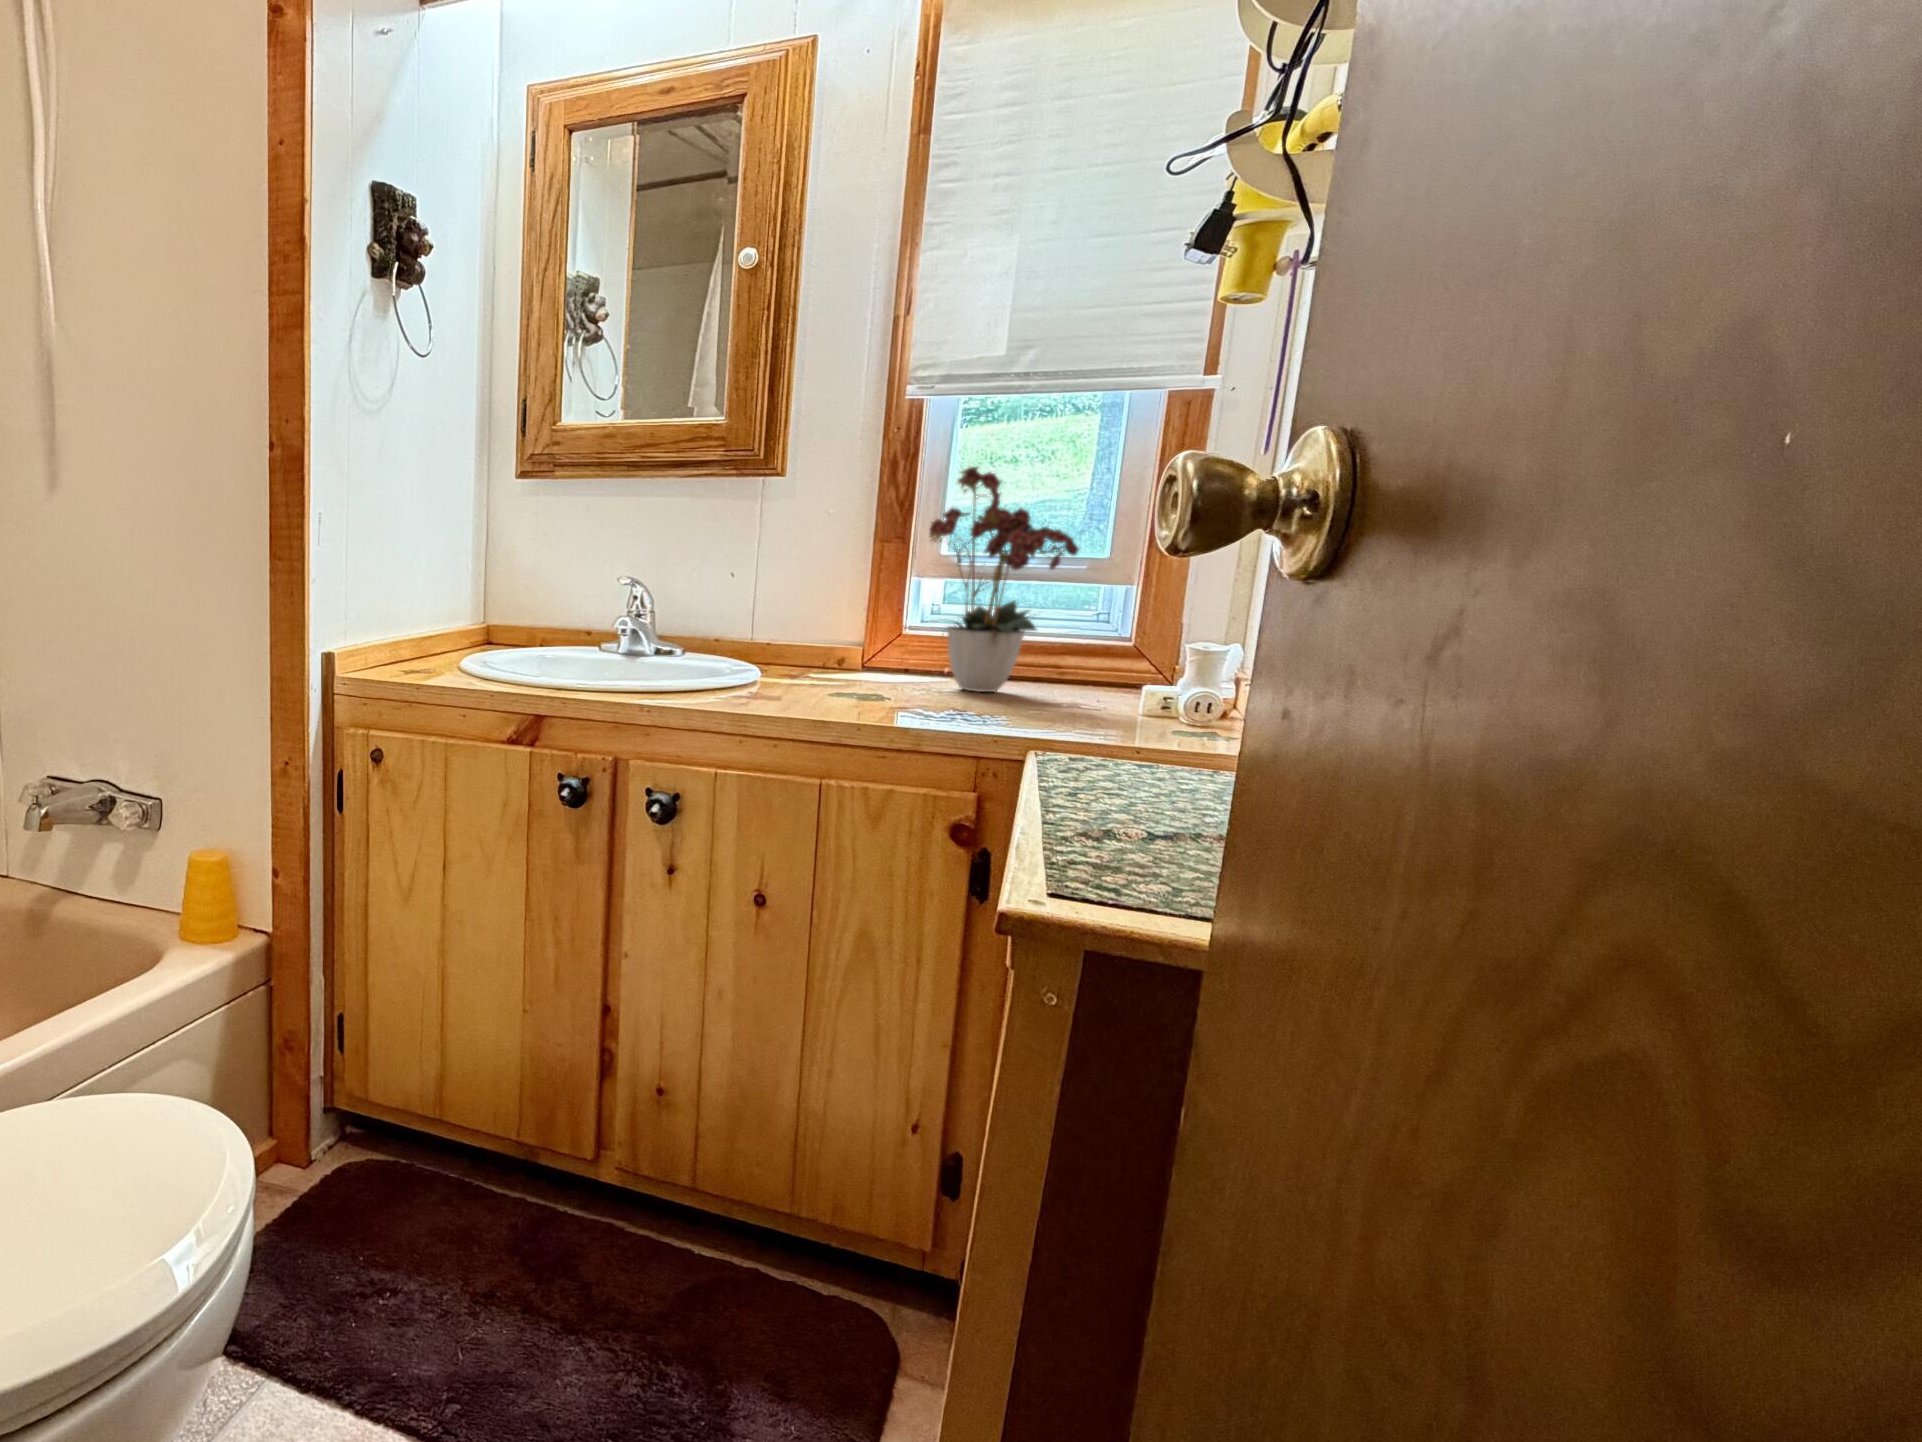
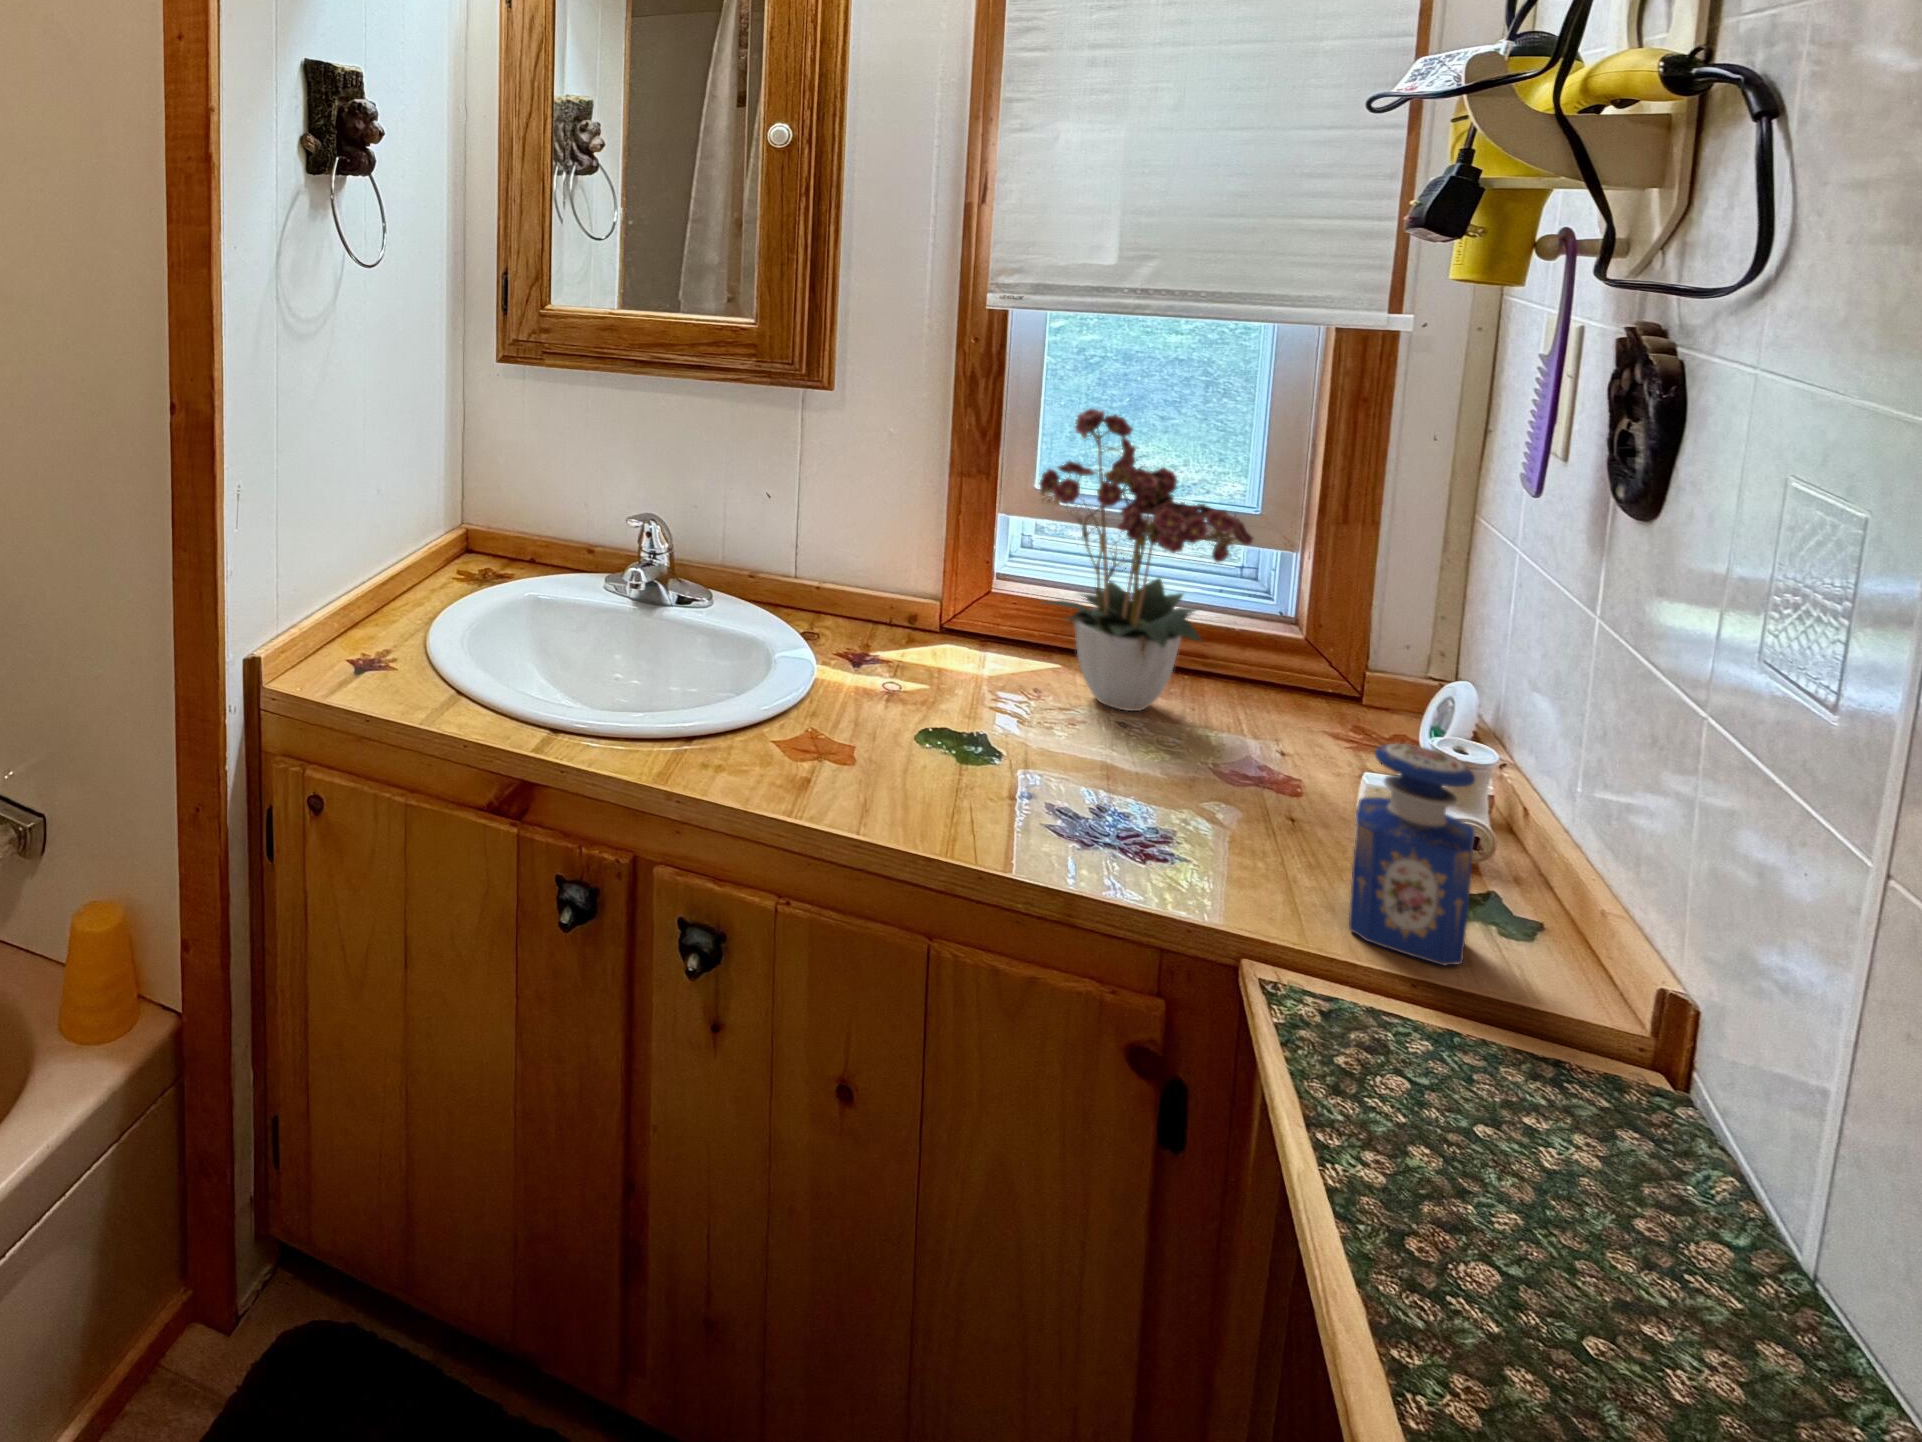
perfume bottle: none [1095,613,1183,747] -> present [1349,744,1475,965]

